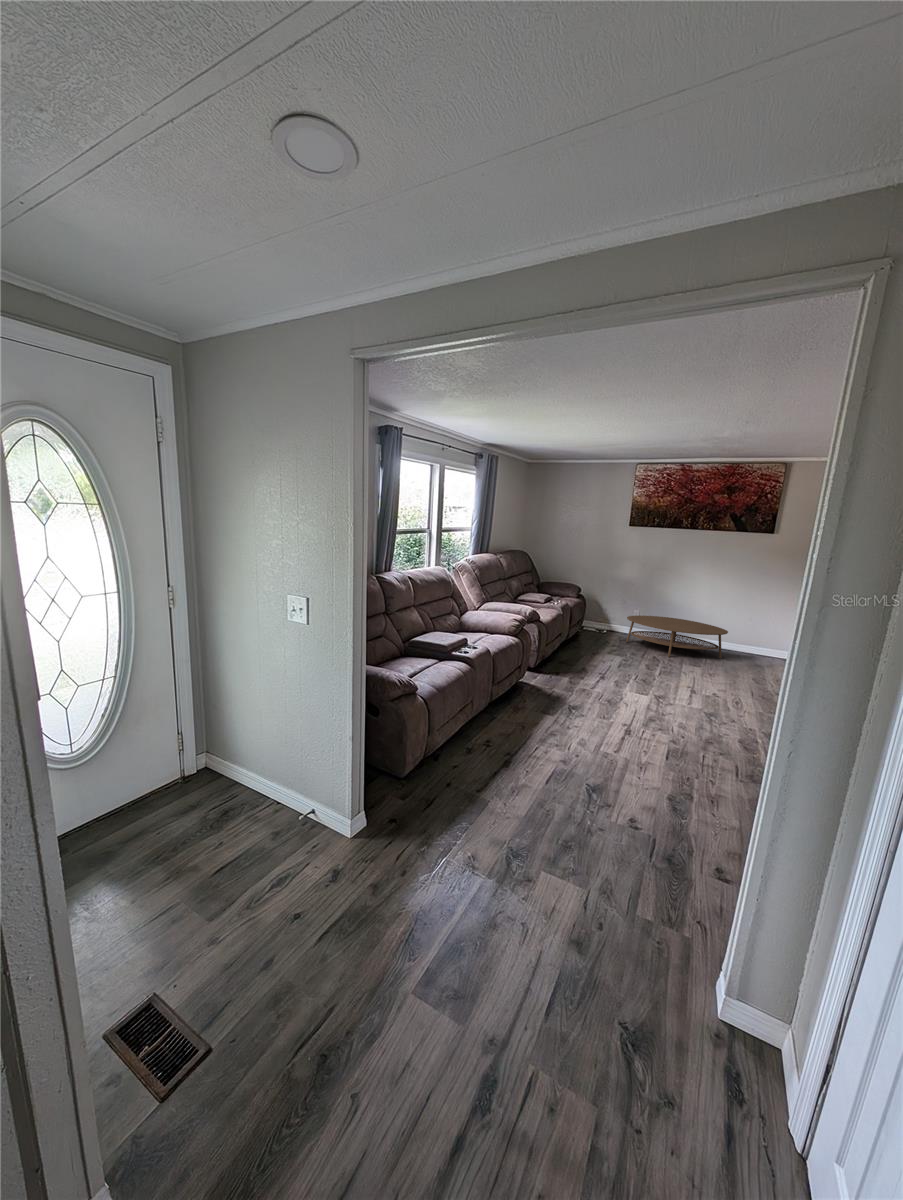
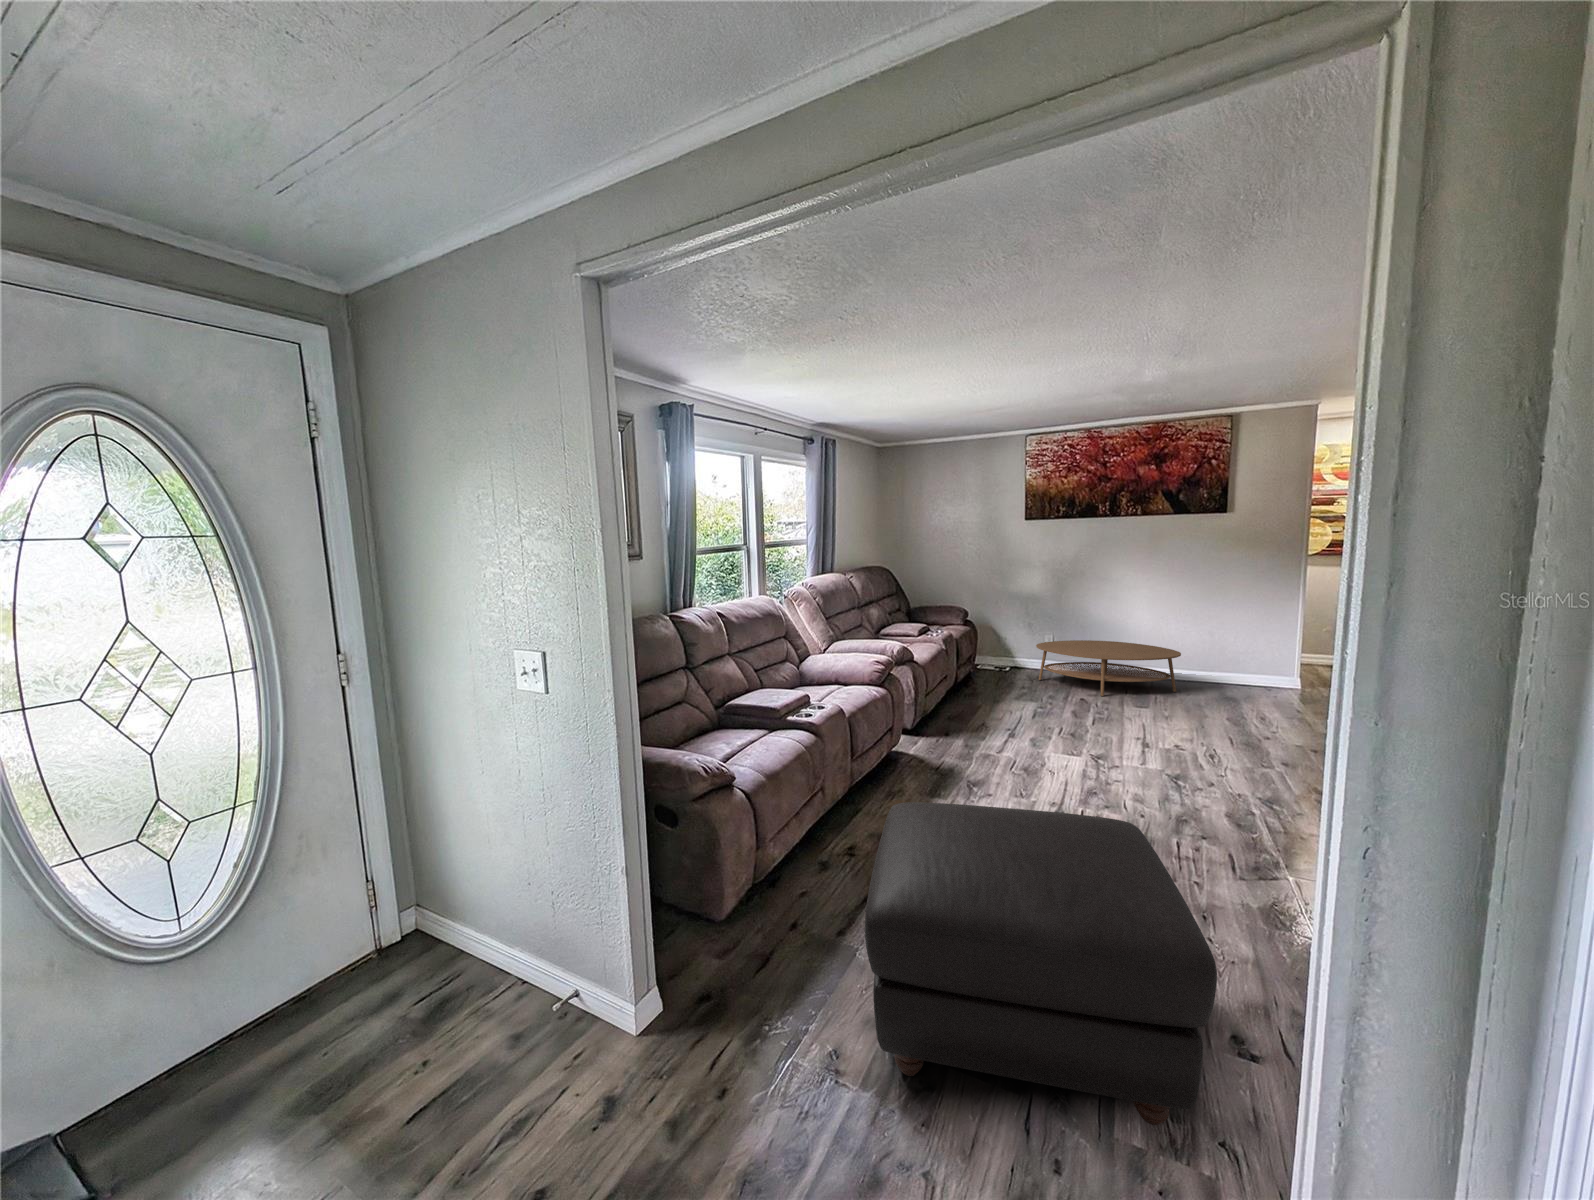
ottoman: none [499,714,707,909] -> present [865,802,1217,1125]

